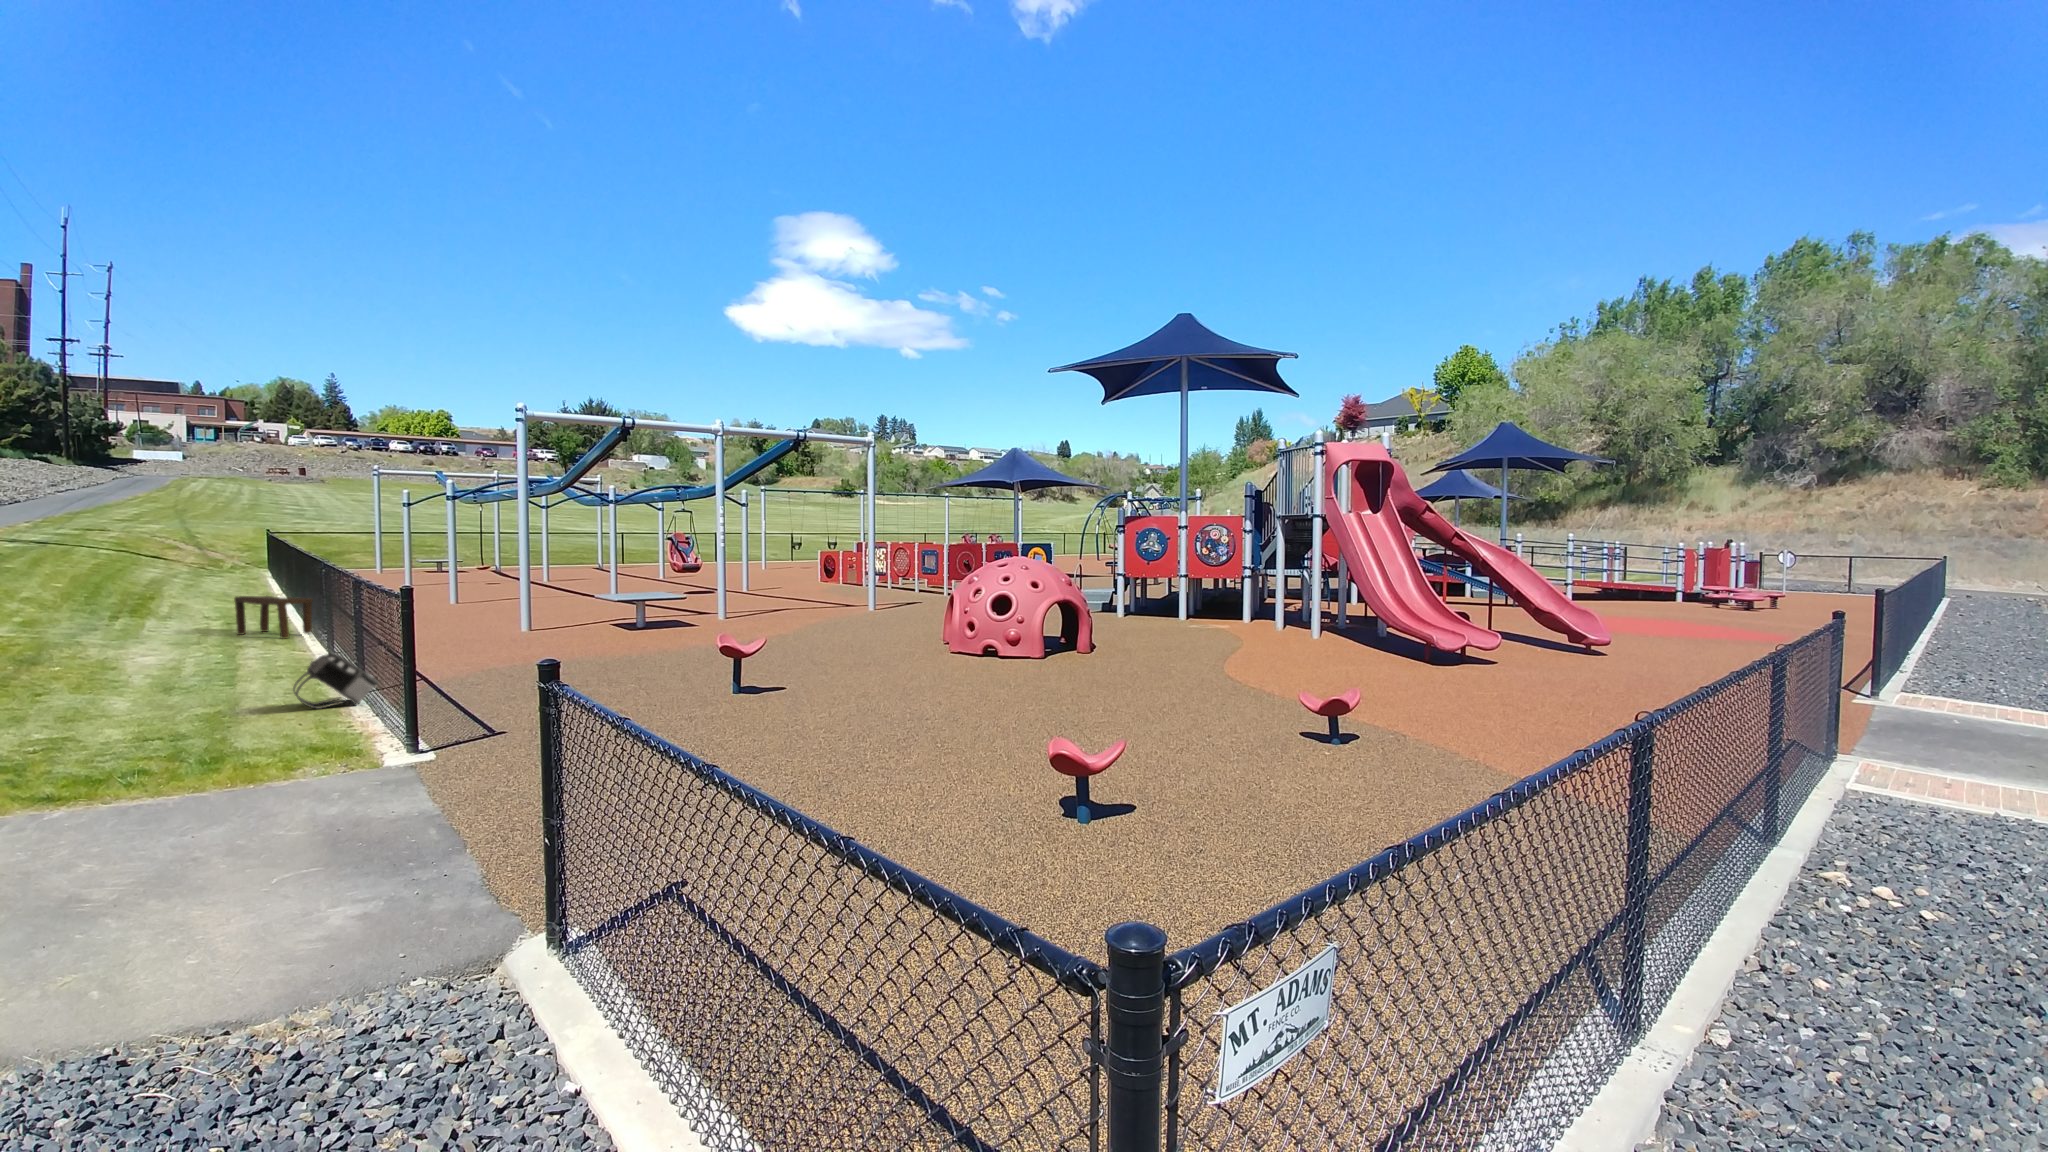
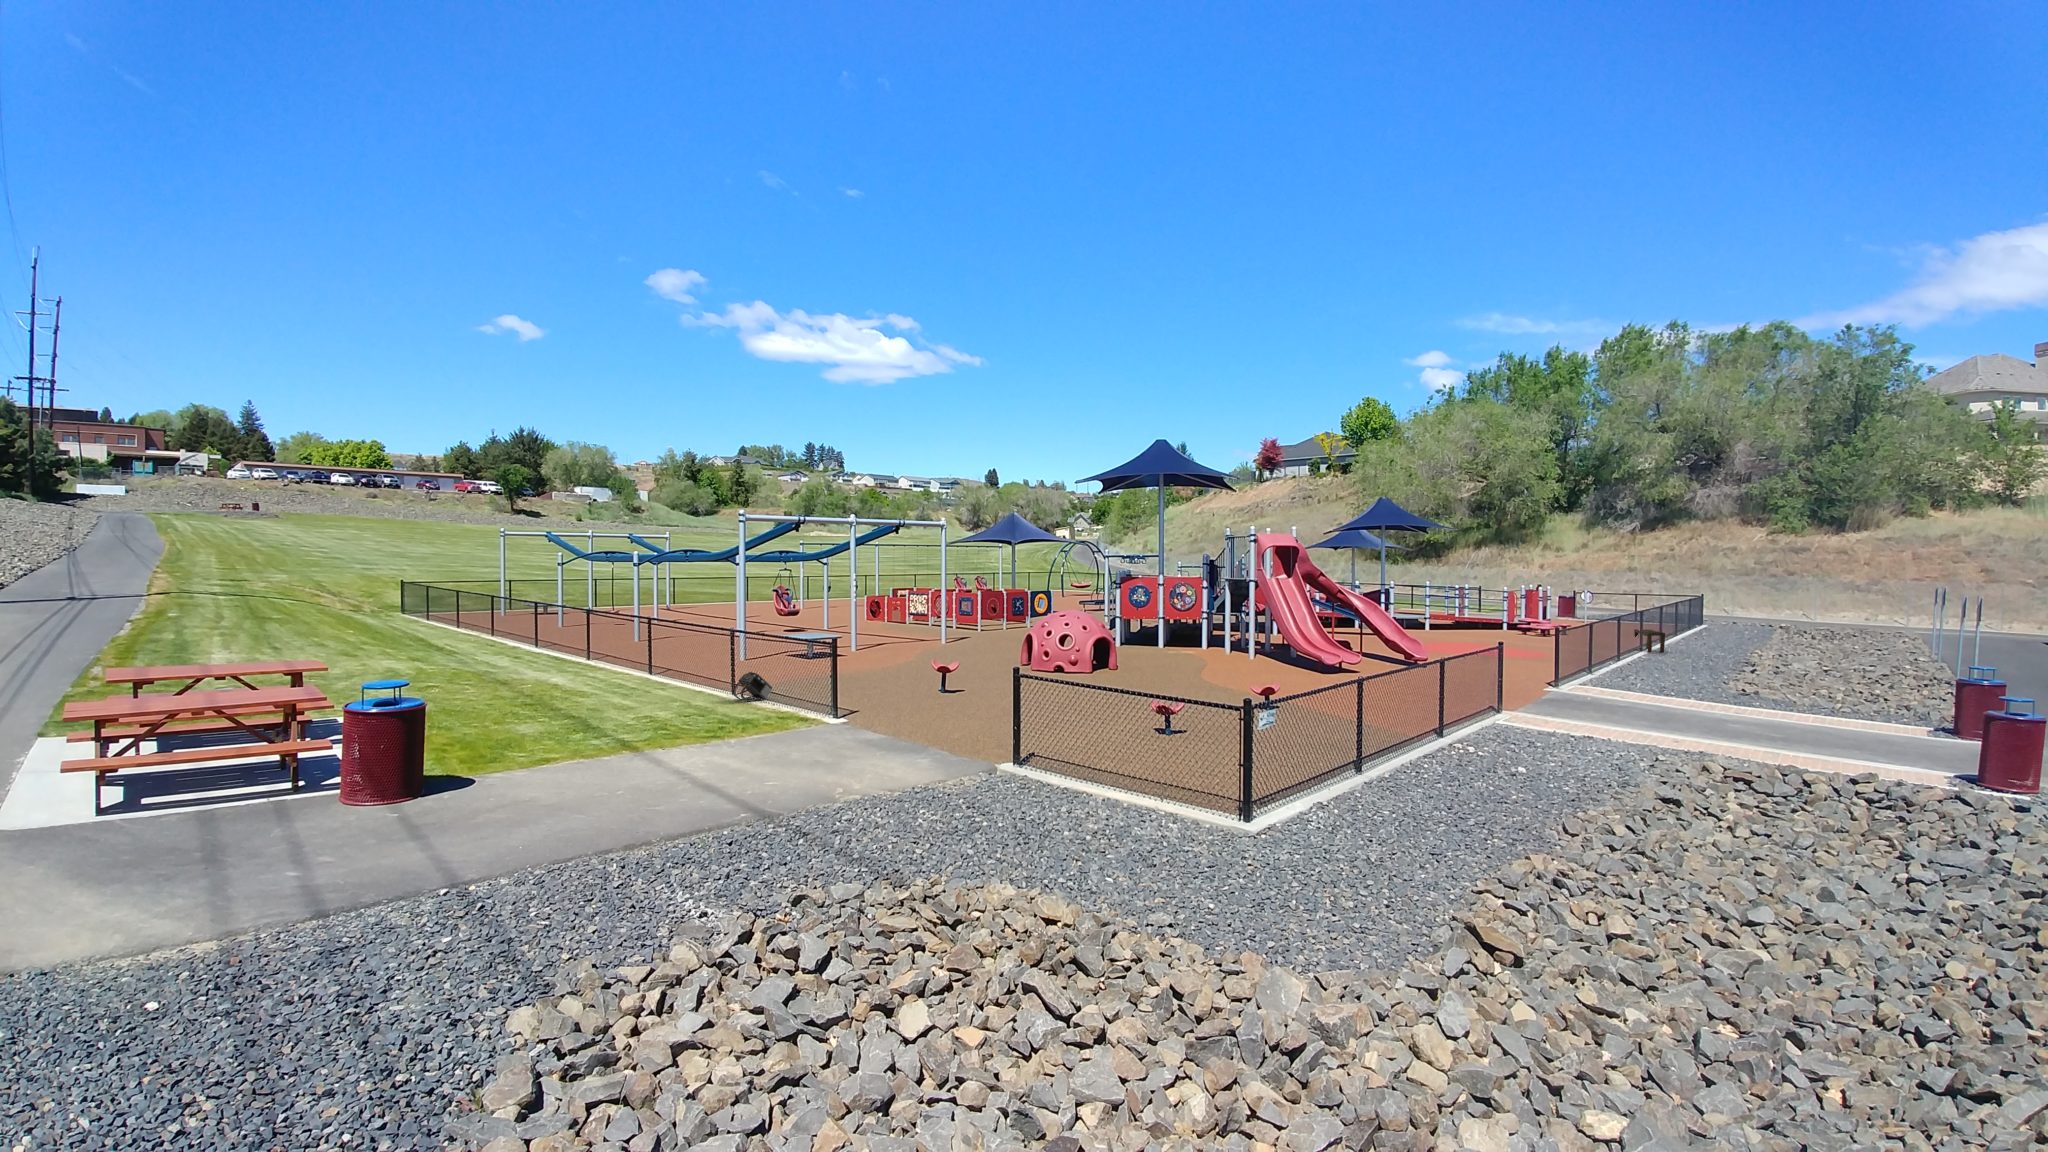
bench: present [234,596,313,639] -> present [1634,629,1665,653]

